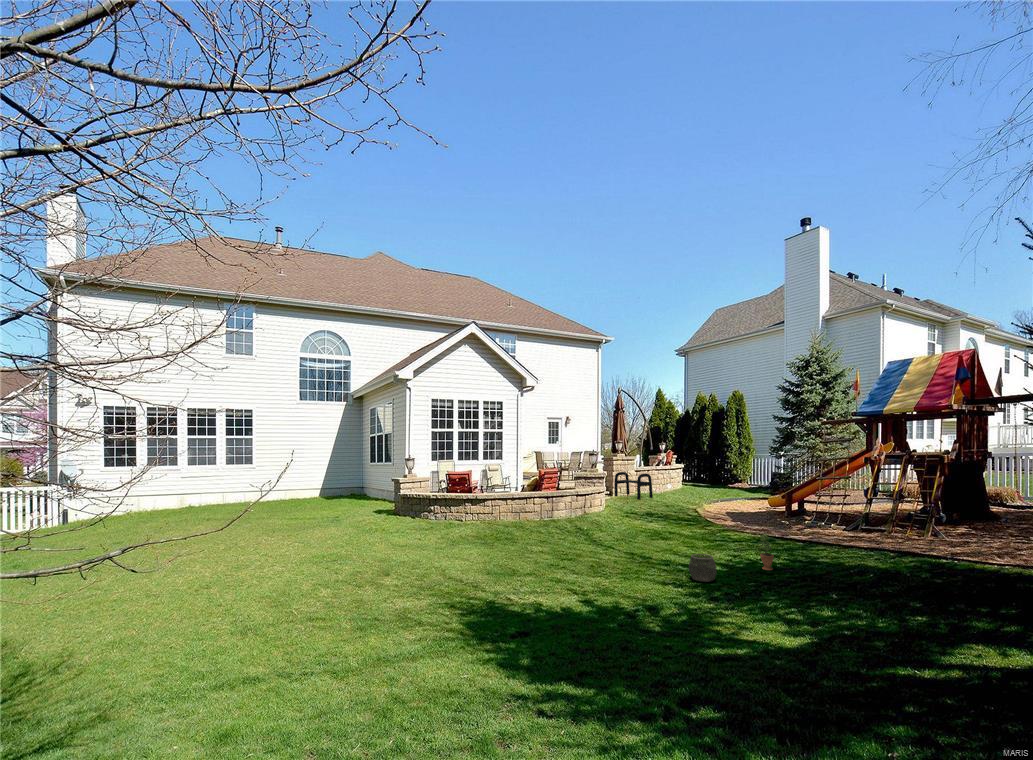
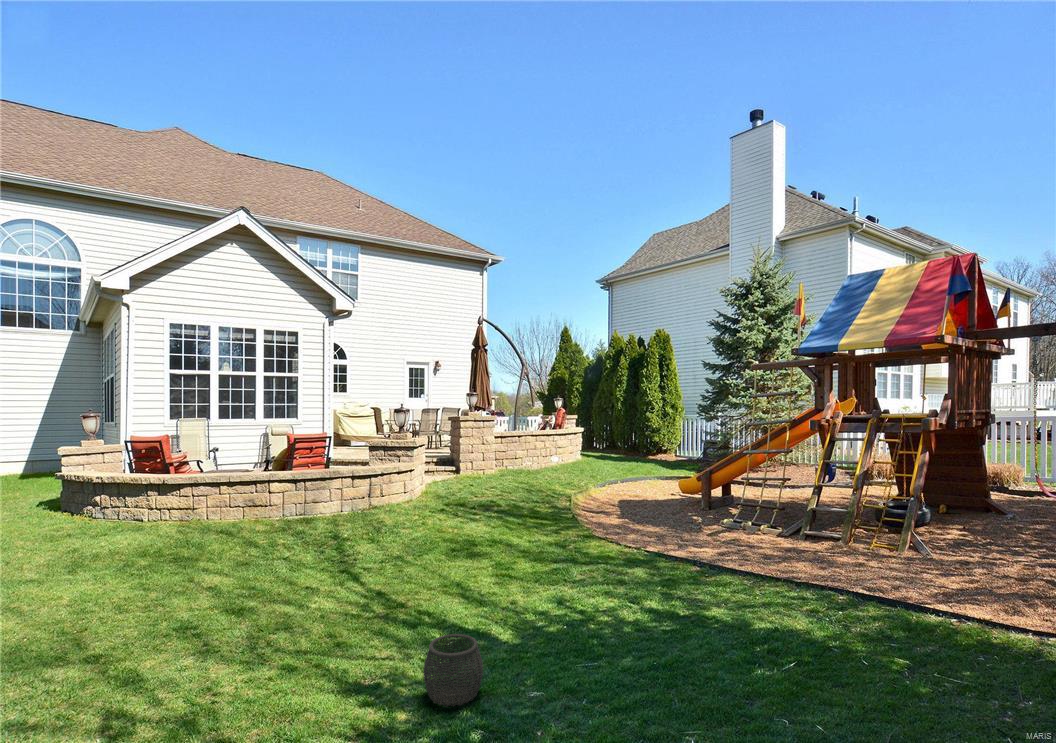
bench: present [614,472,653,499] -> none [464,440,518,481]
potted plant: present [759,533,774,570] -> none [594,572,625,652]

